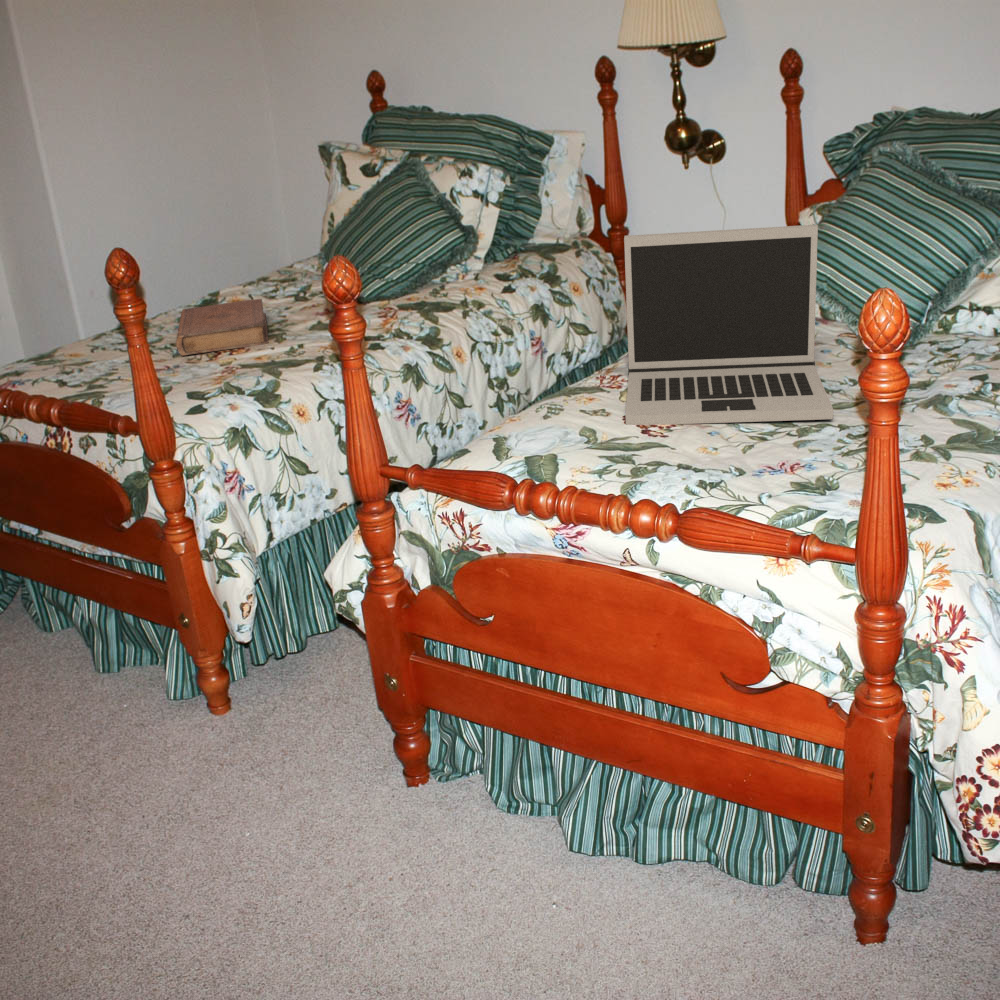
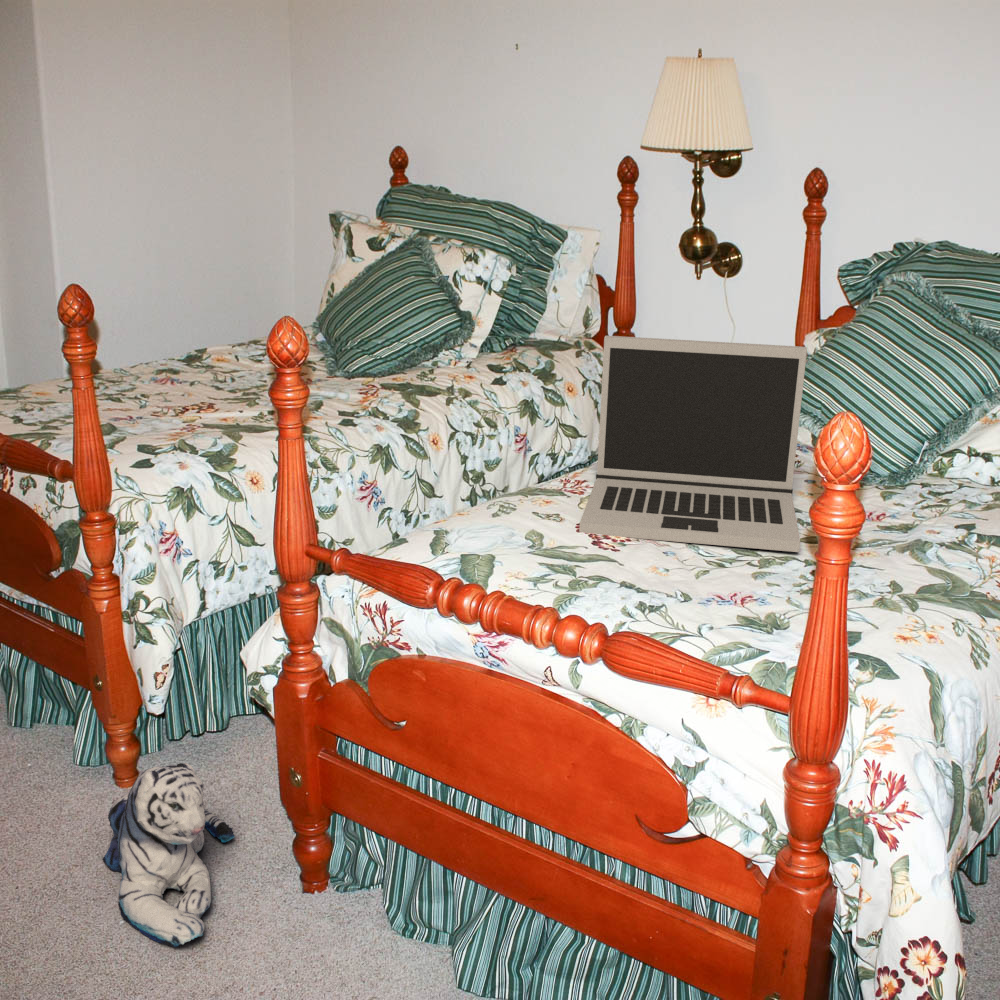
book: present [176,299,268,355] -> none [145,360,248,407]
plush toy: none [217,681,335,845] -> present [102,763,235,947]

